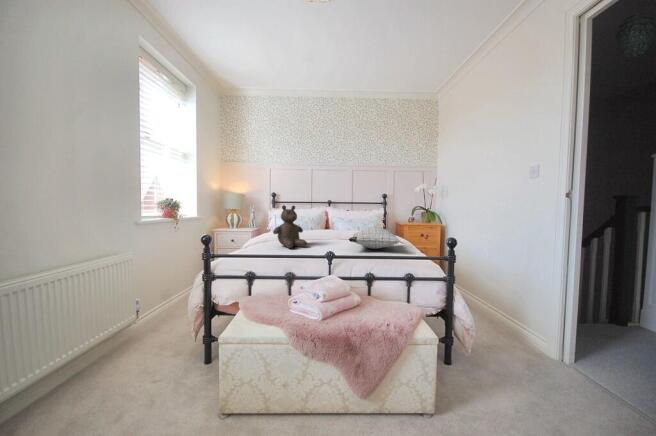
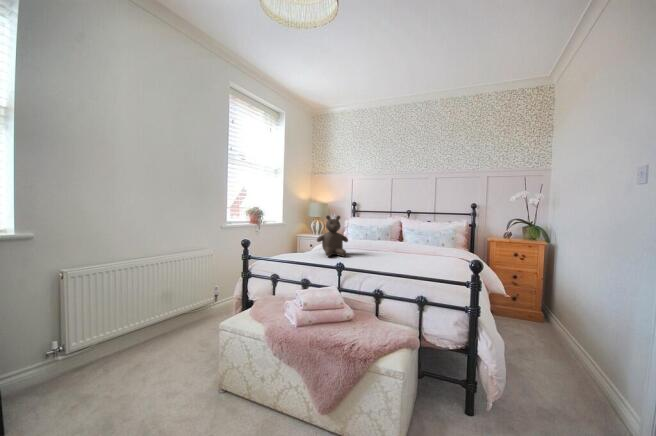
pillow: present [349,227,400,249] -> none [377,240,446,266]

